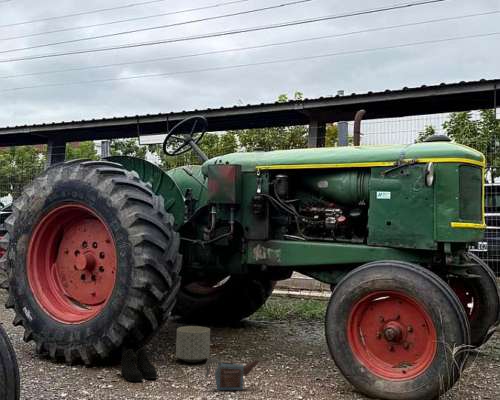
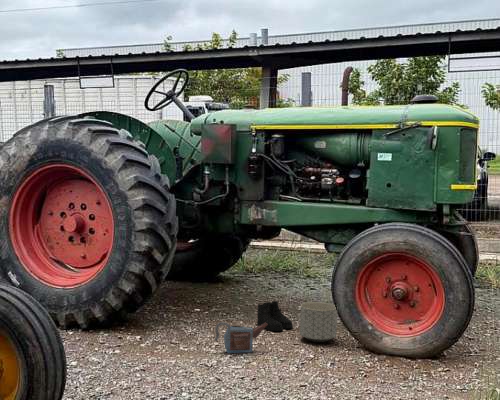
planter: present [176,326,210,363] -> present [300,302,337,342]
boots: present [121,348,157,381] -> present [257,301,293,331]

